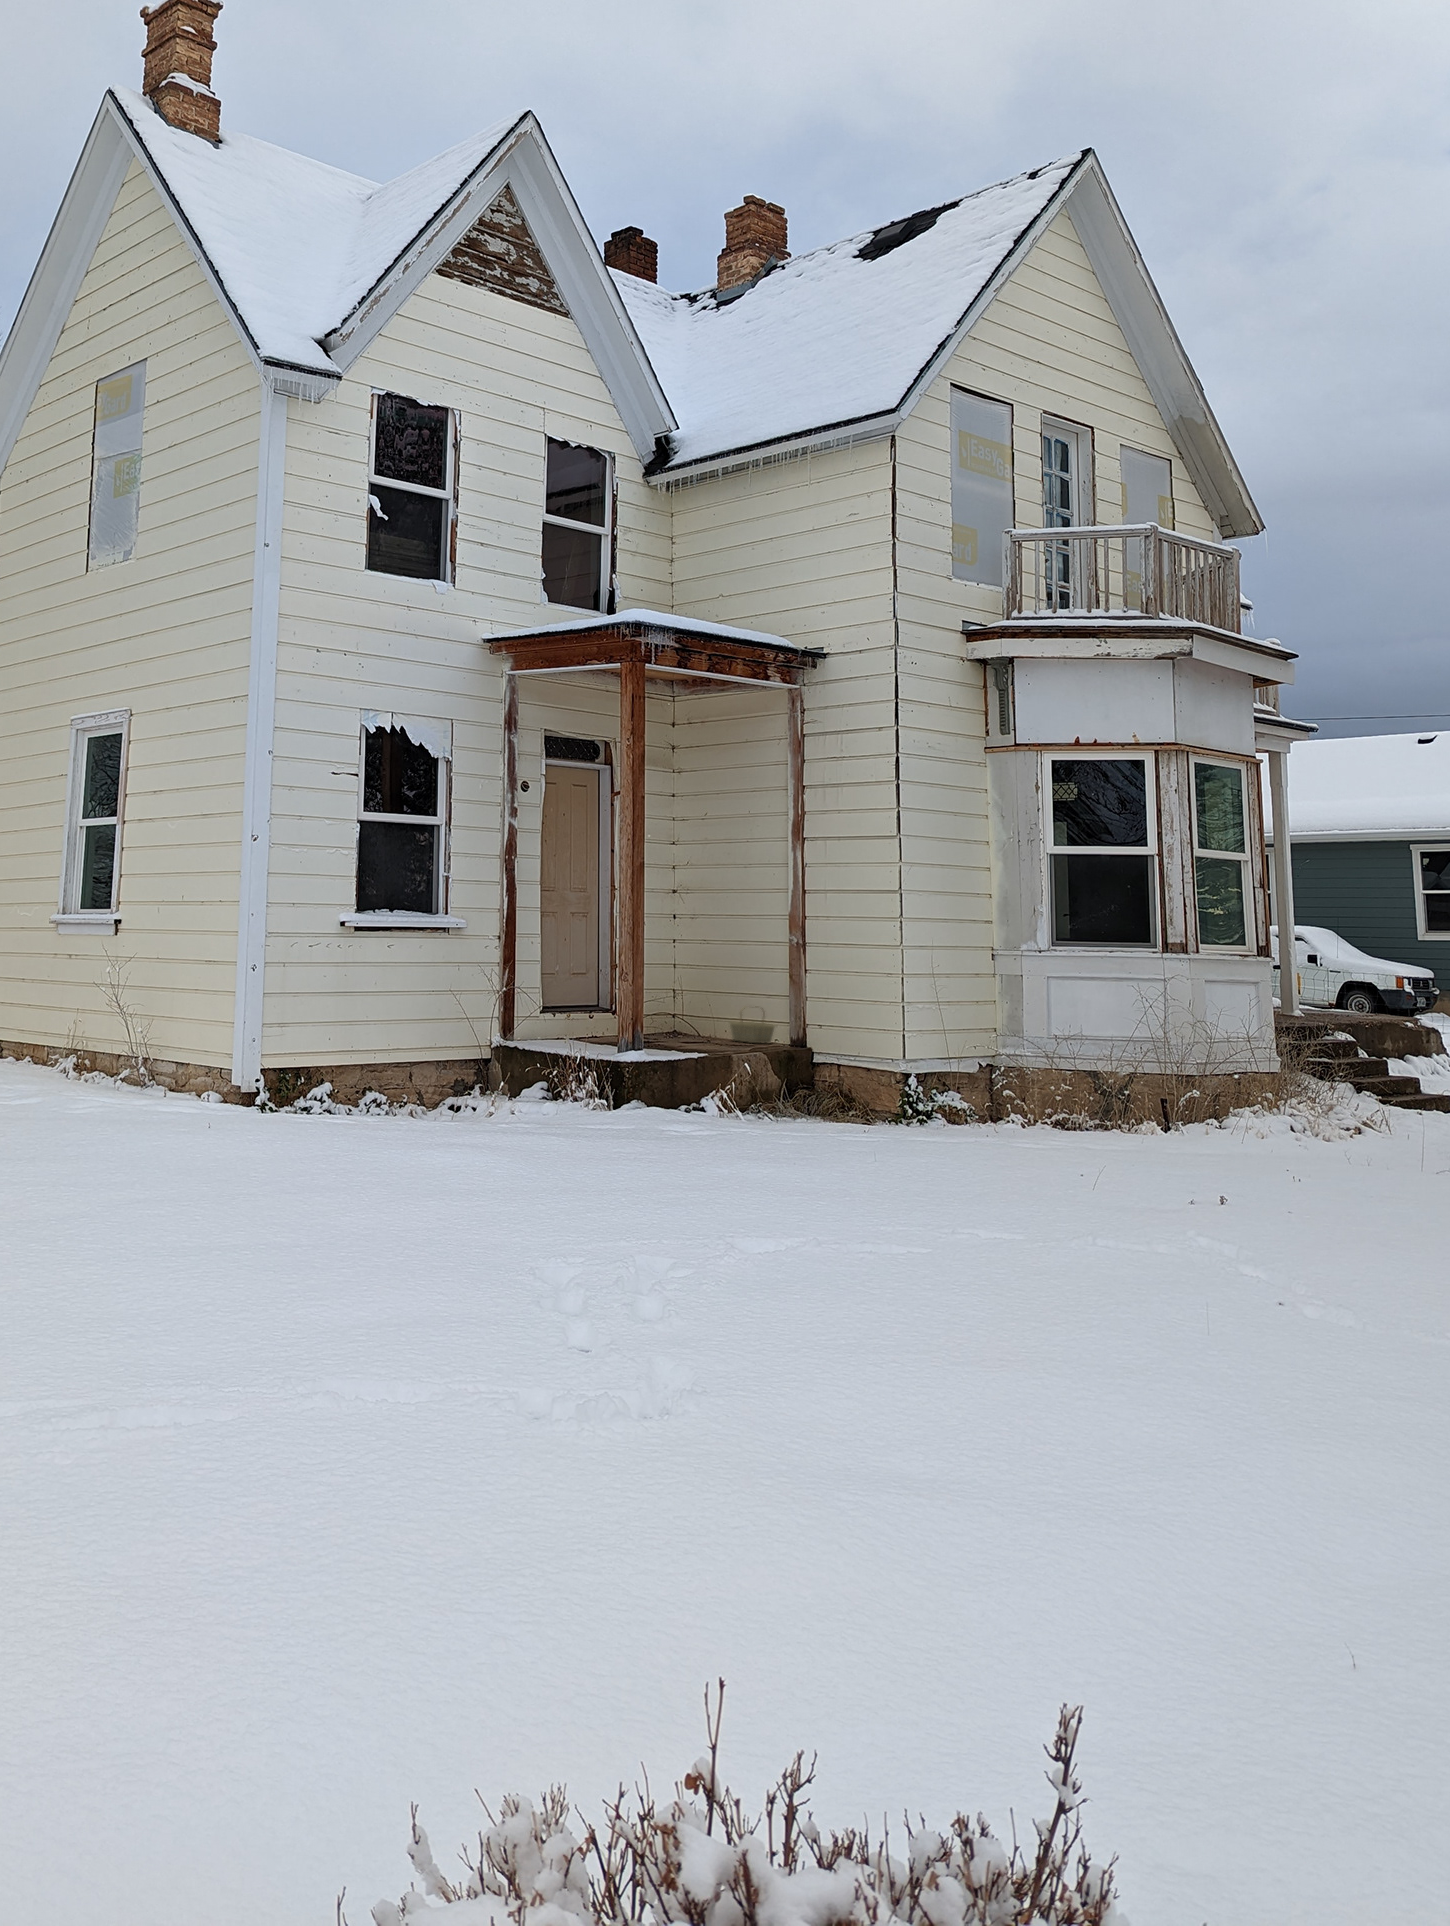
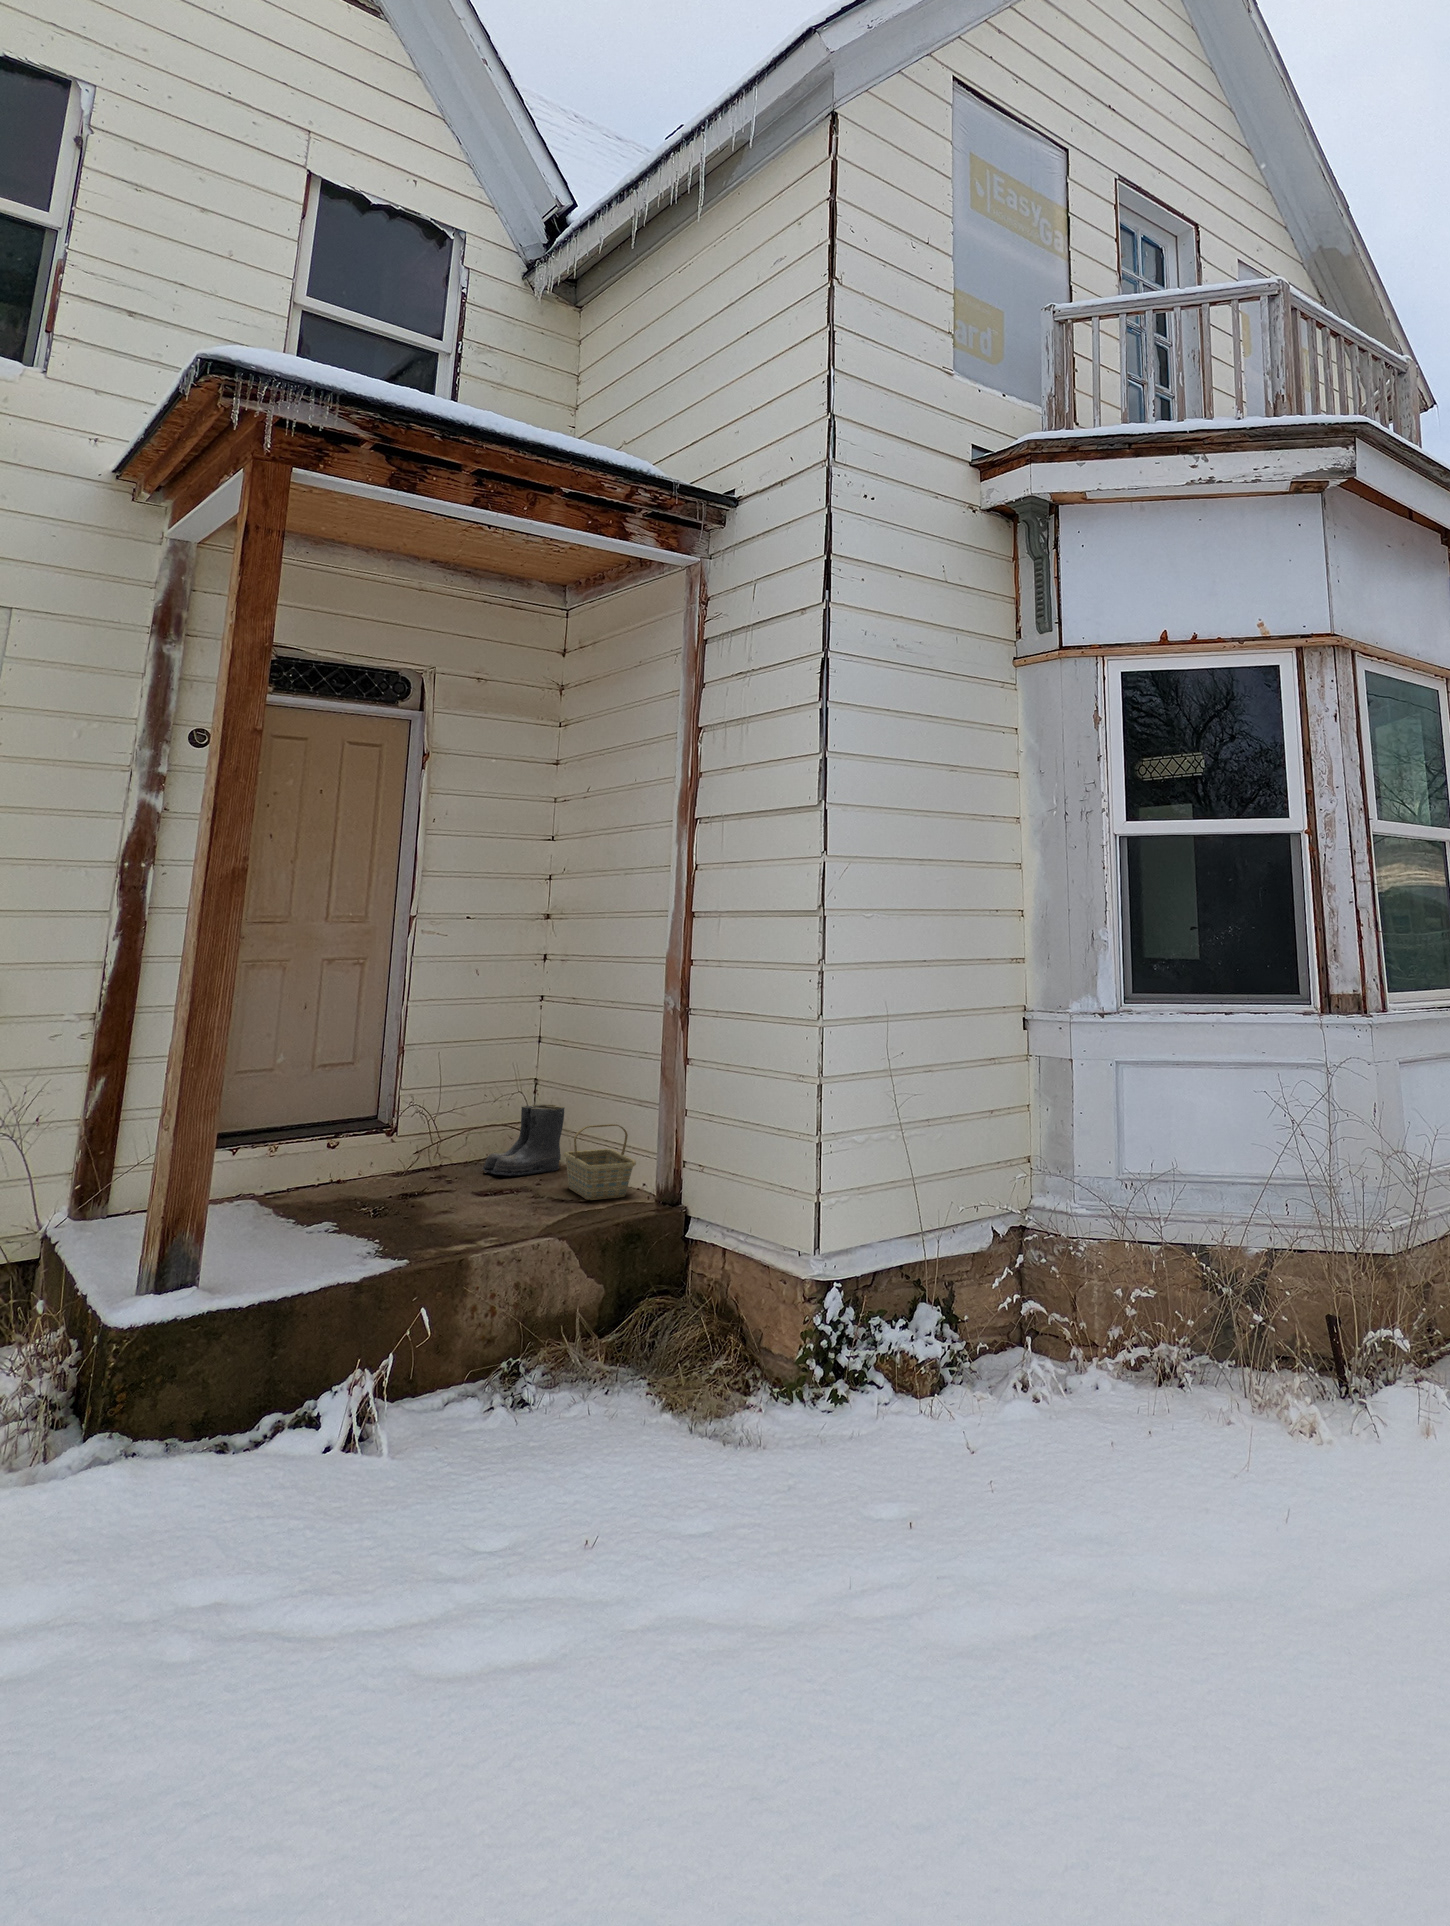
boots: none [669,1000,711,1037] -> present [482,1104,565,1176]

